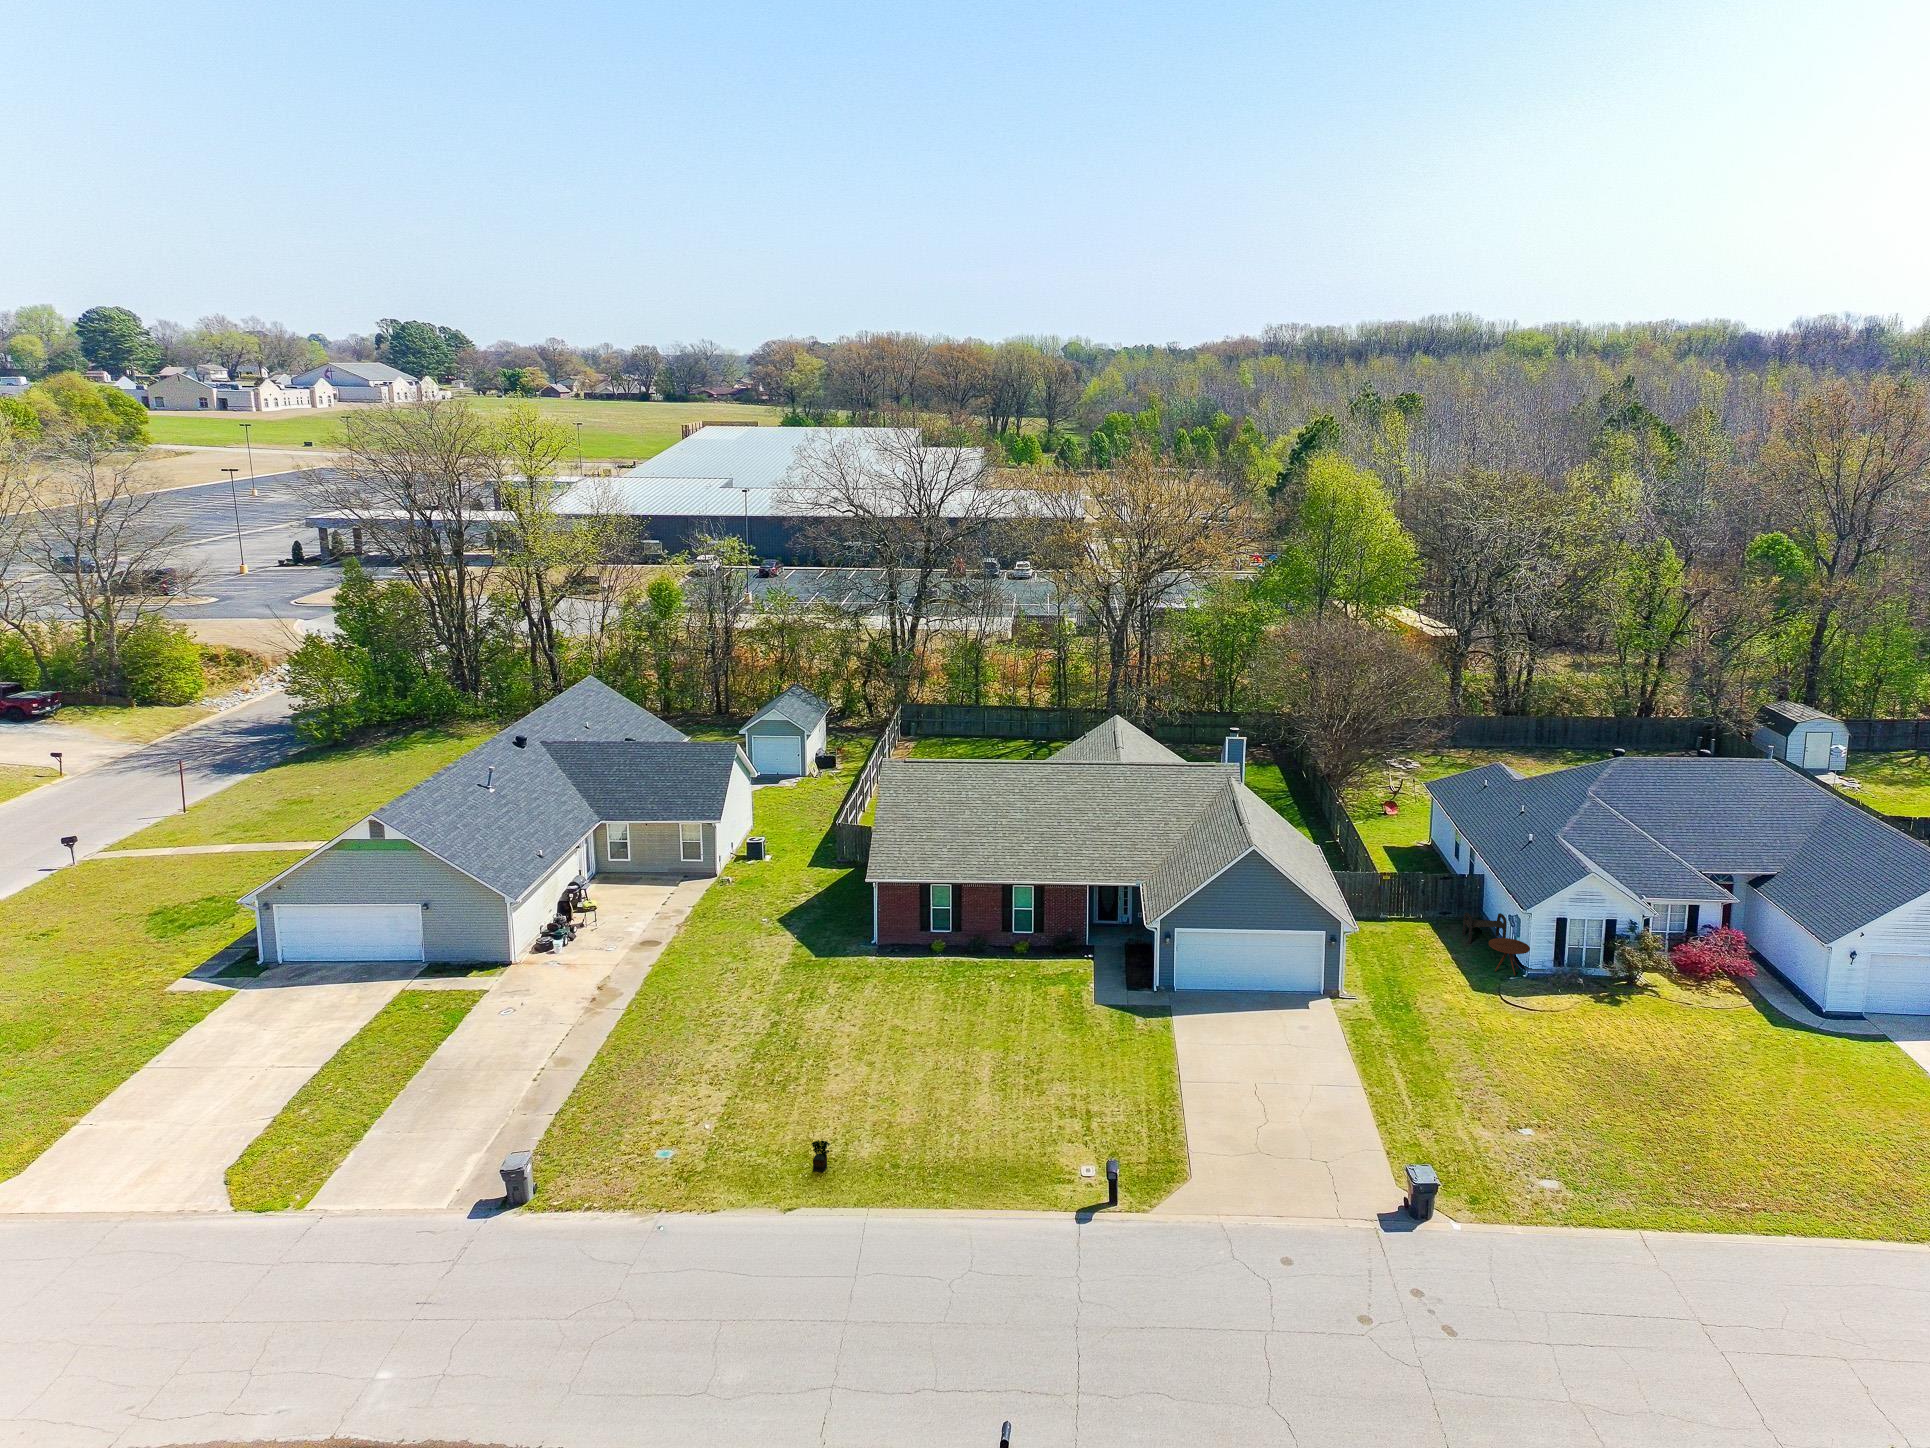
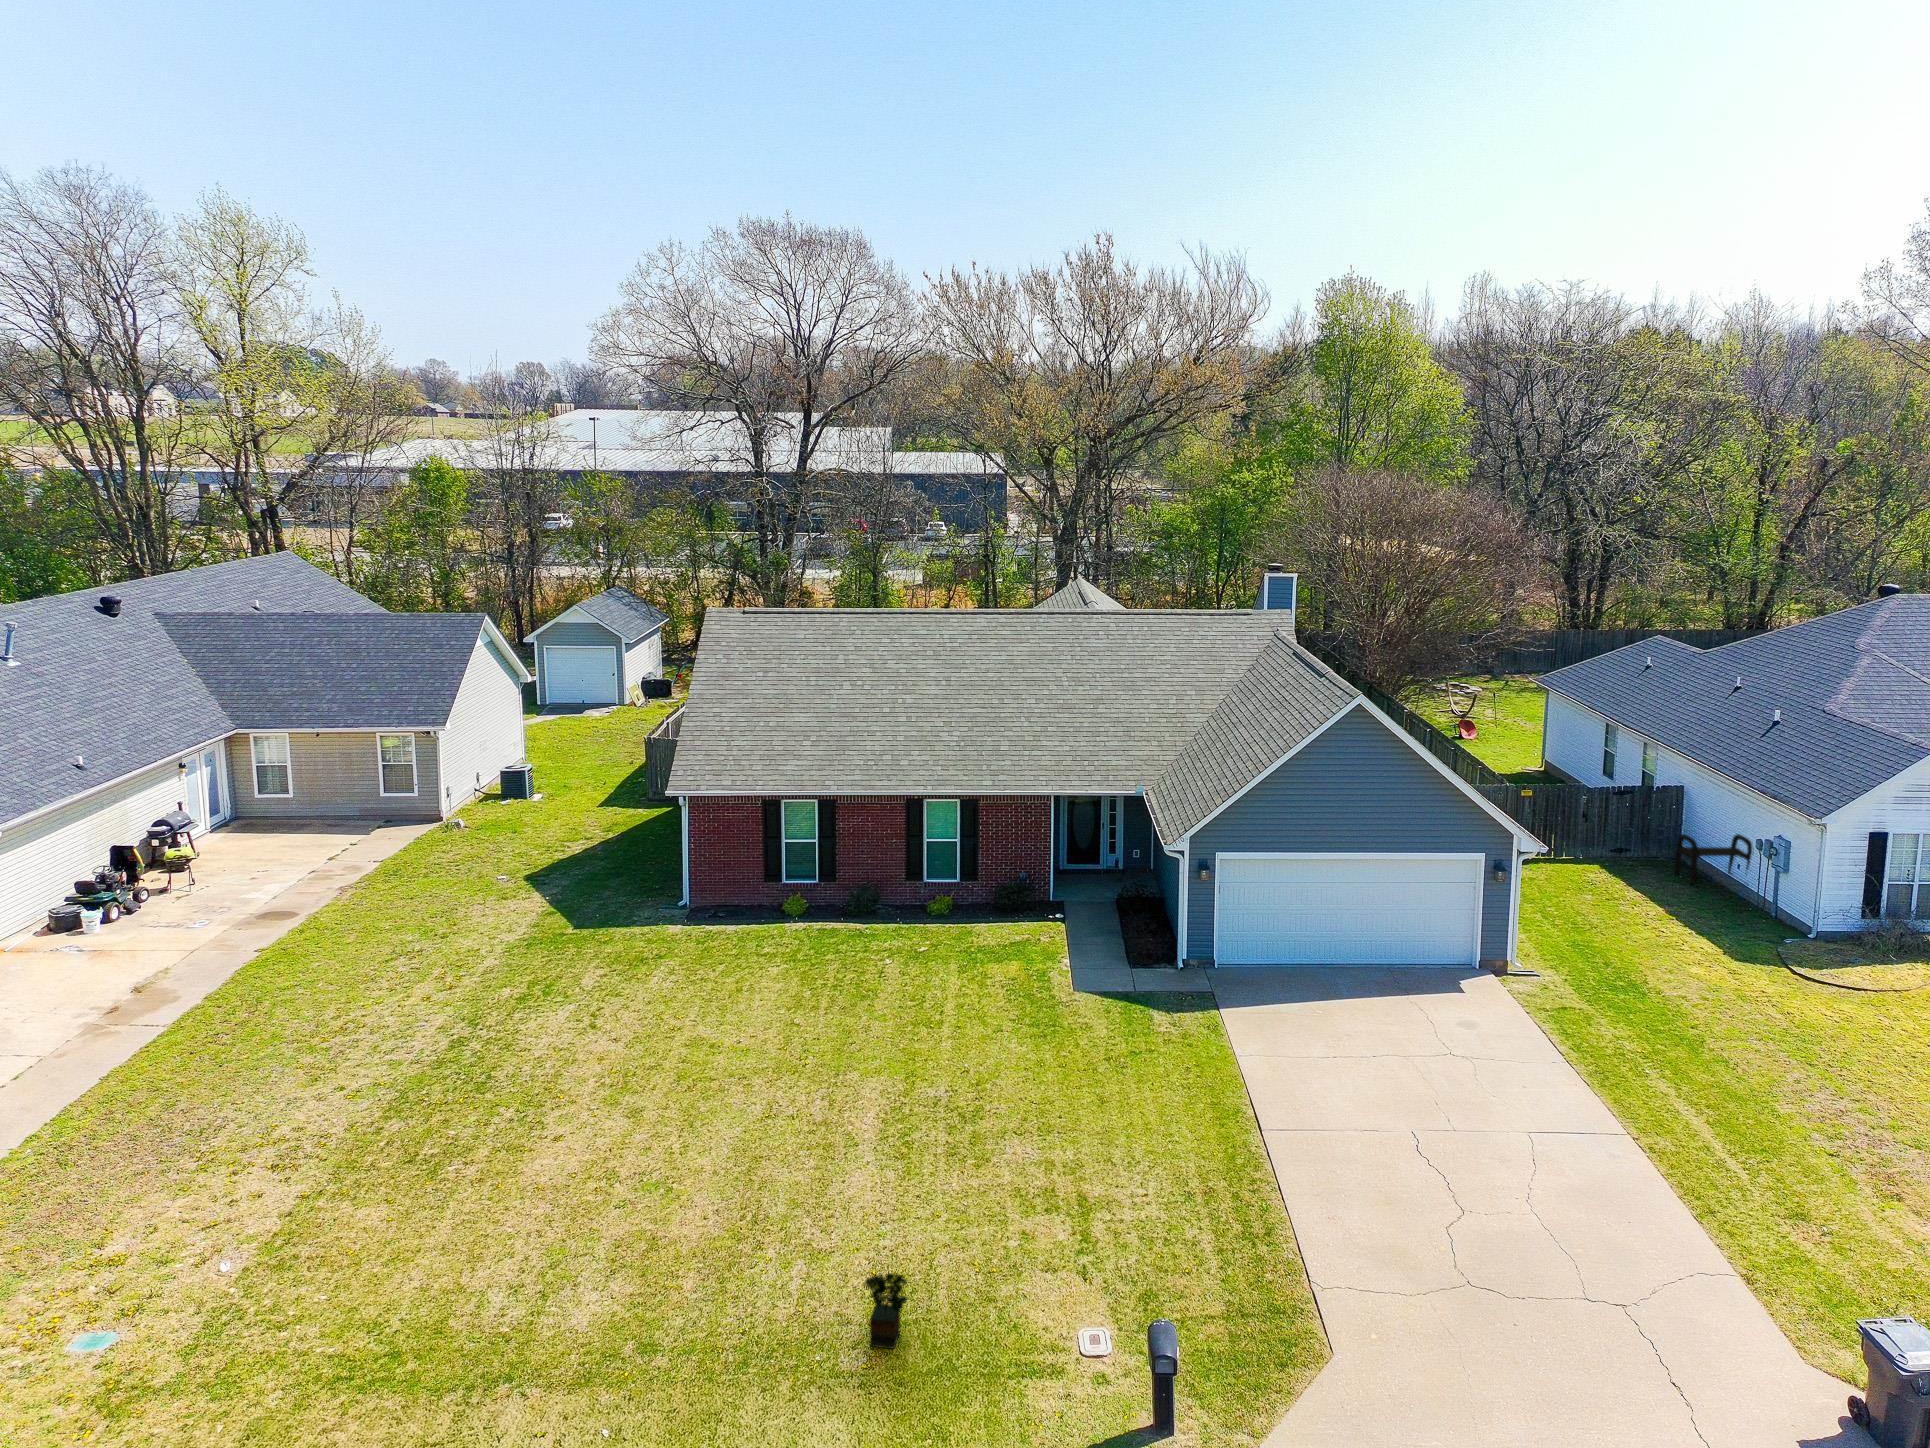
round table: present [1489,938,1530,975] -> none [1744,868,1821,929]
potted tree: present [811,1140,830,1172] -> present [865,1273,908,1349]

